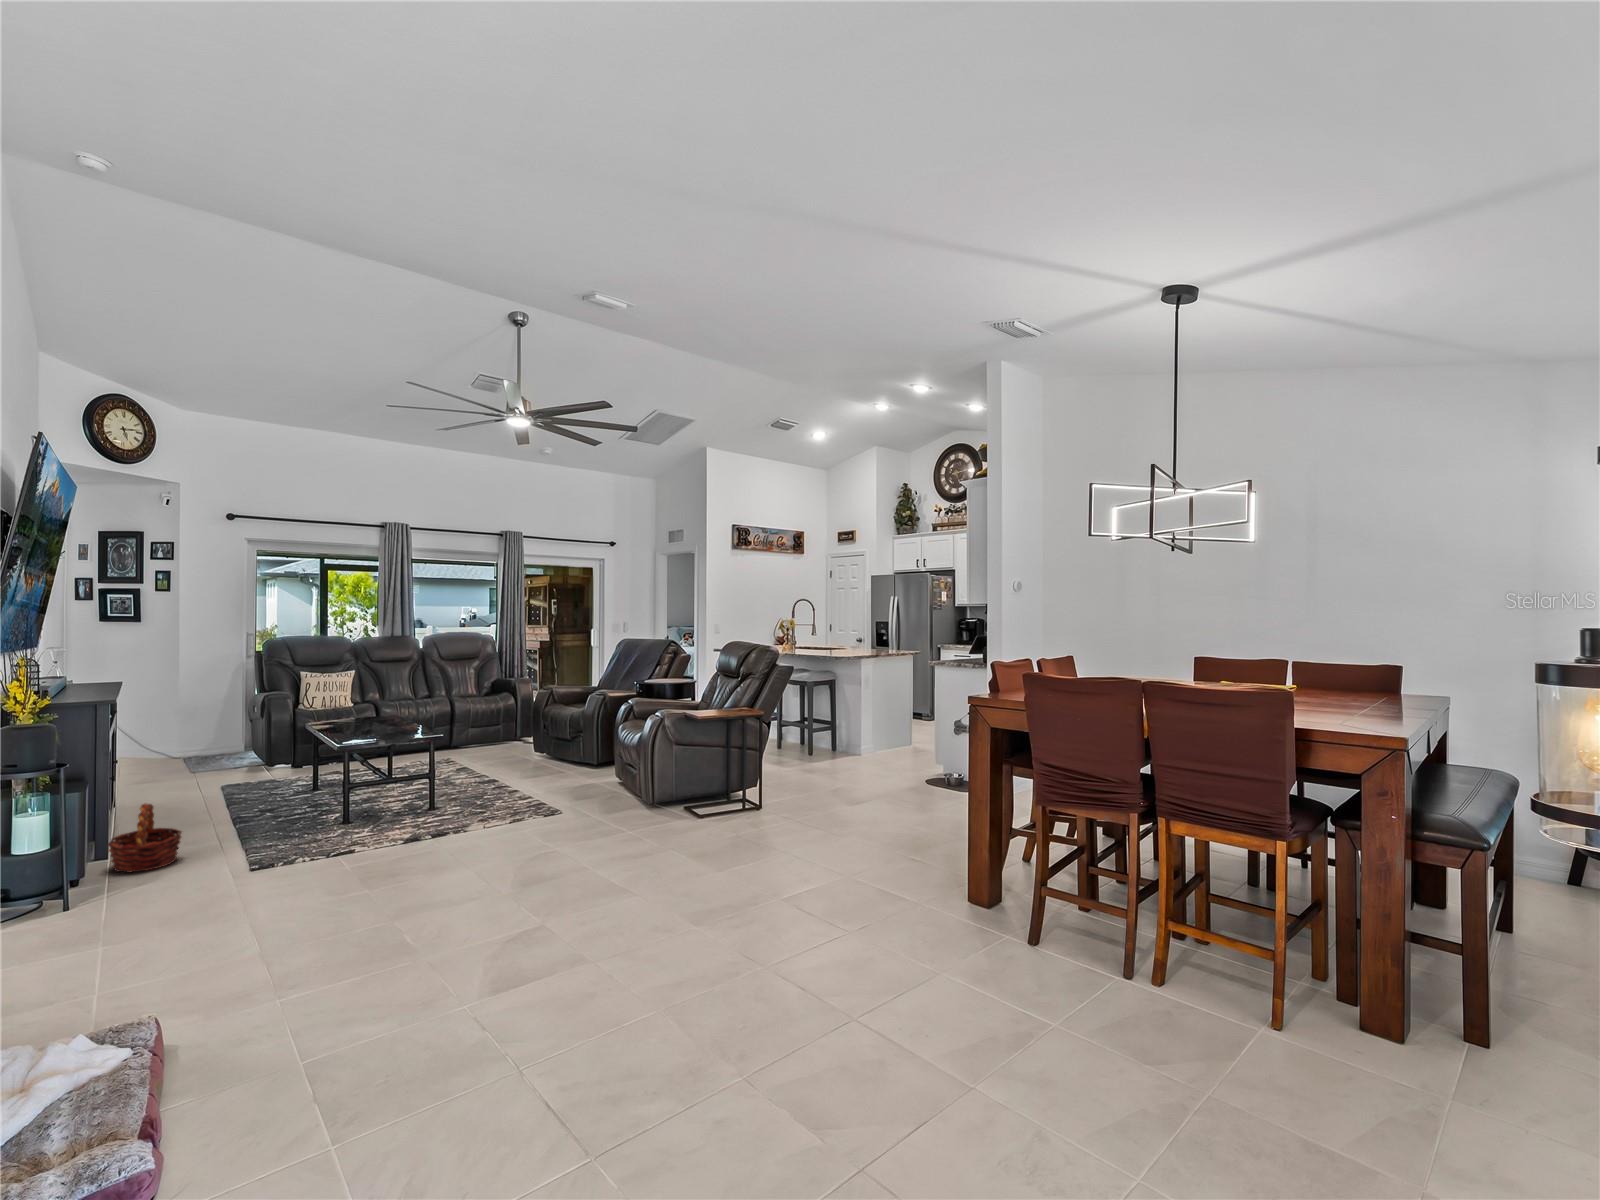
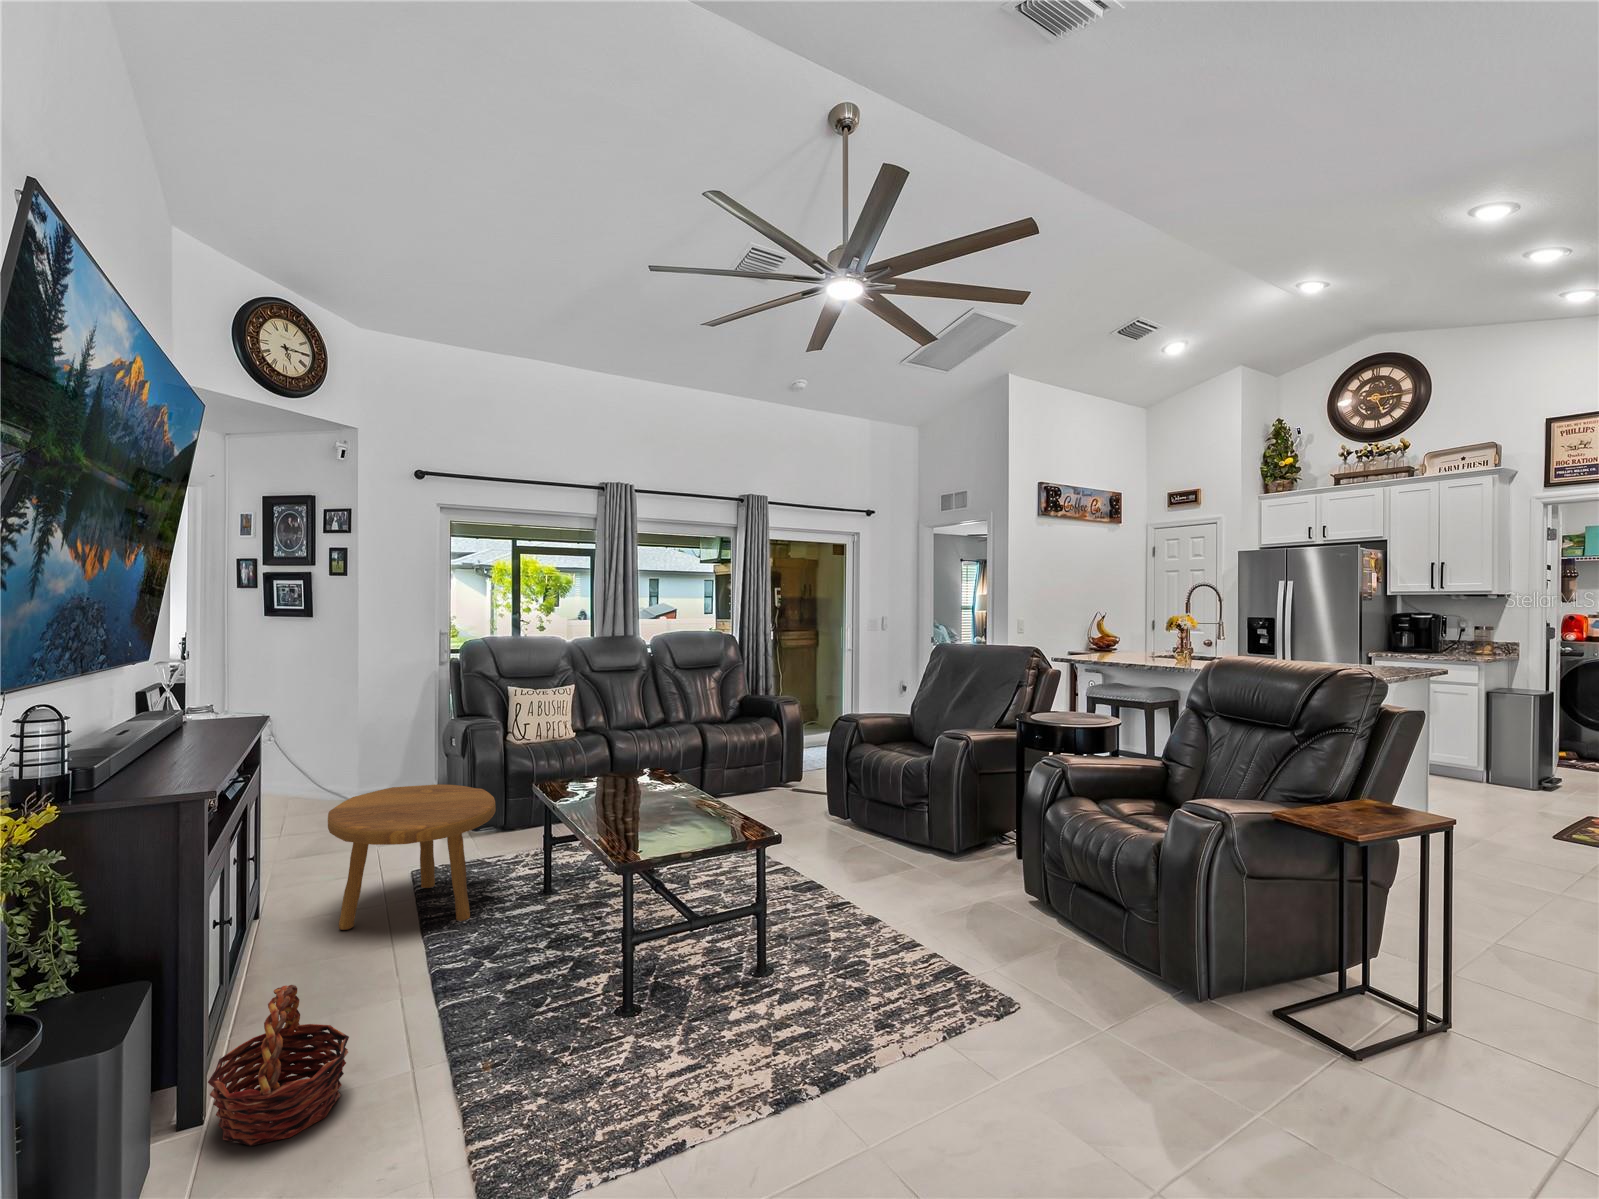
footstool: none [163,729,279,813] -> present [328,784,496,930]

